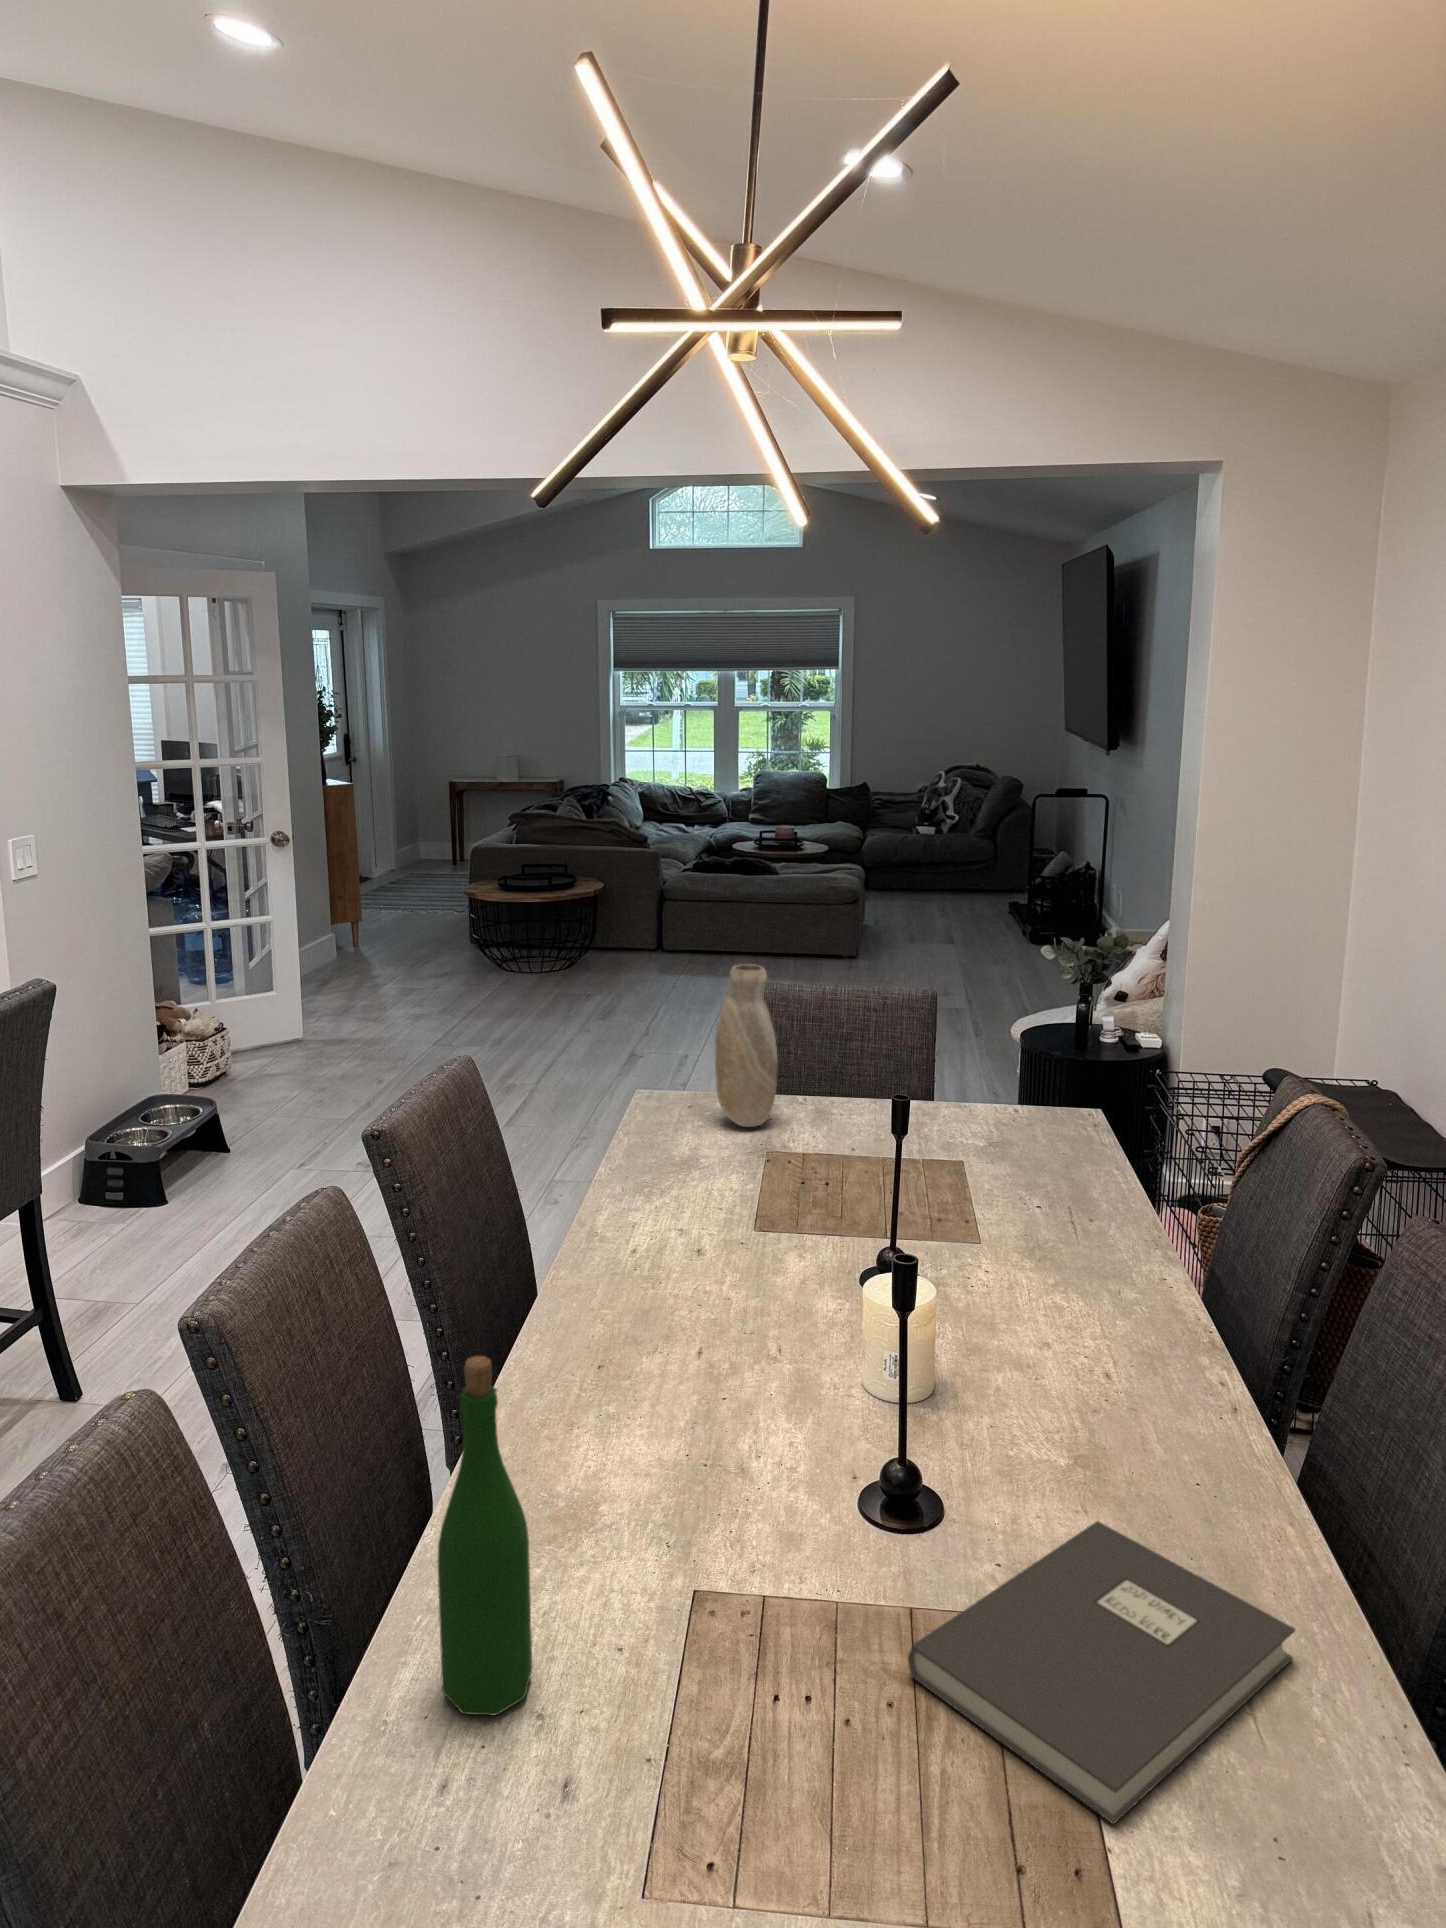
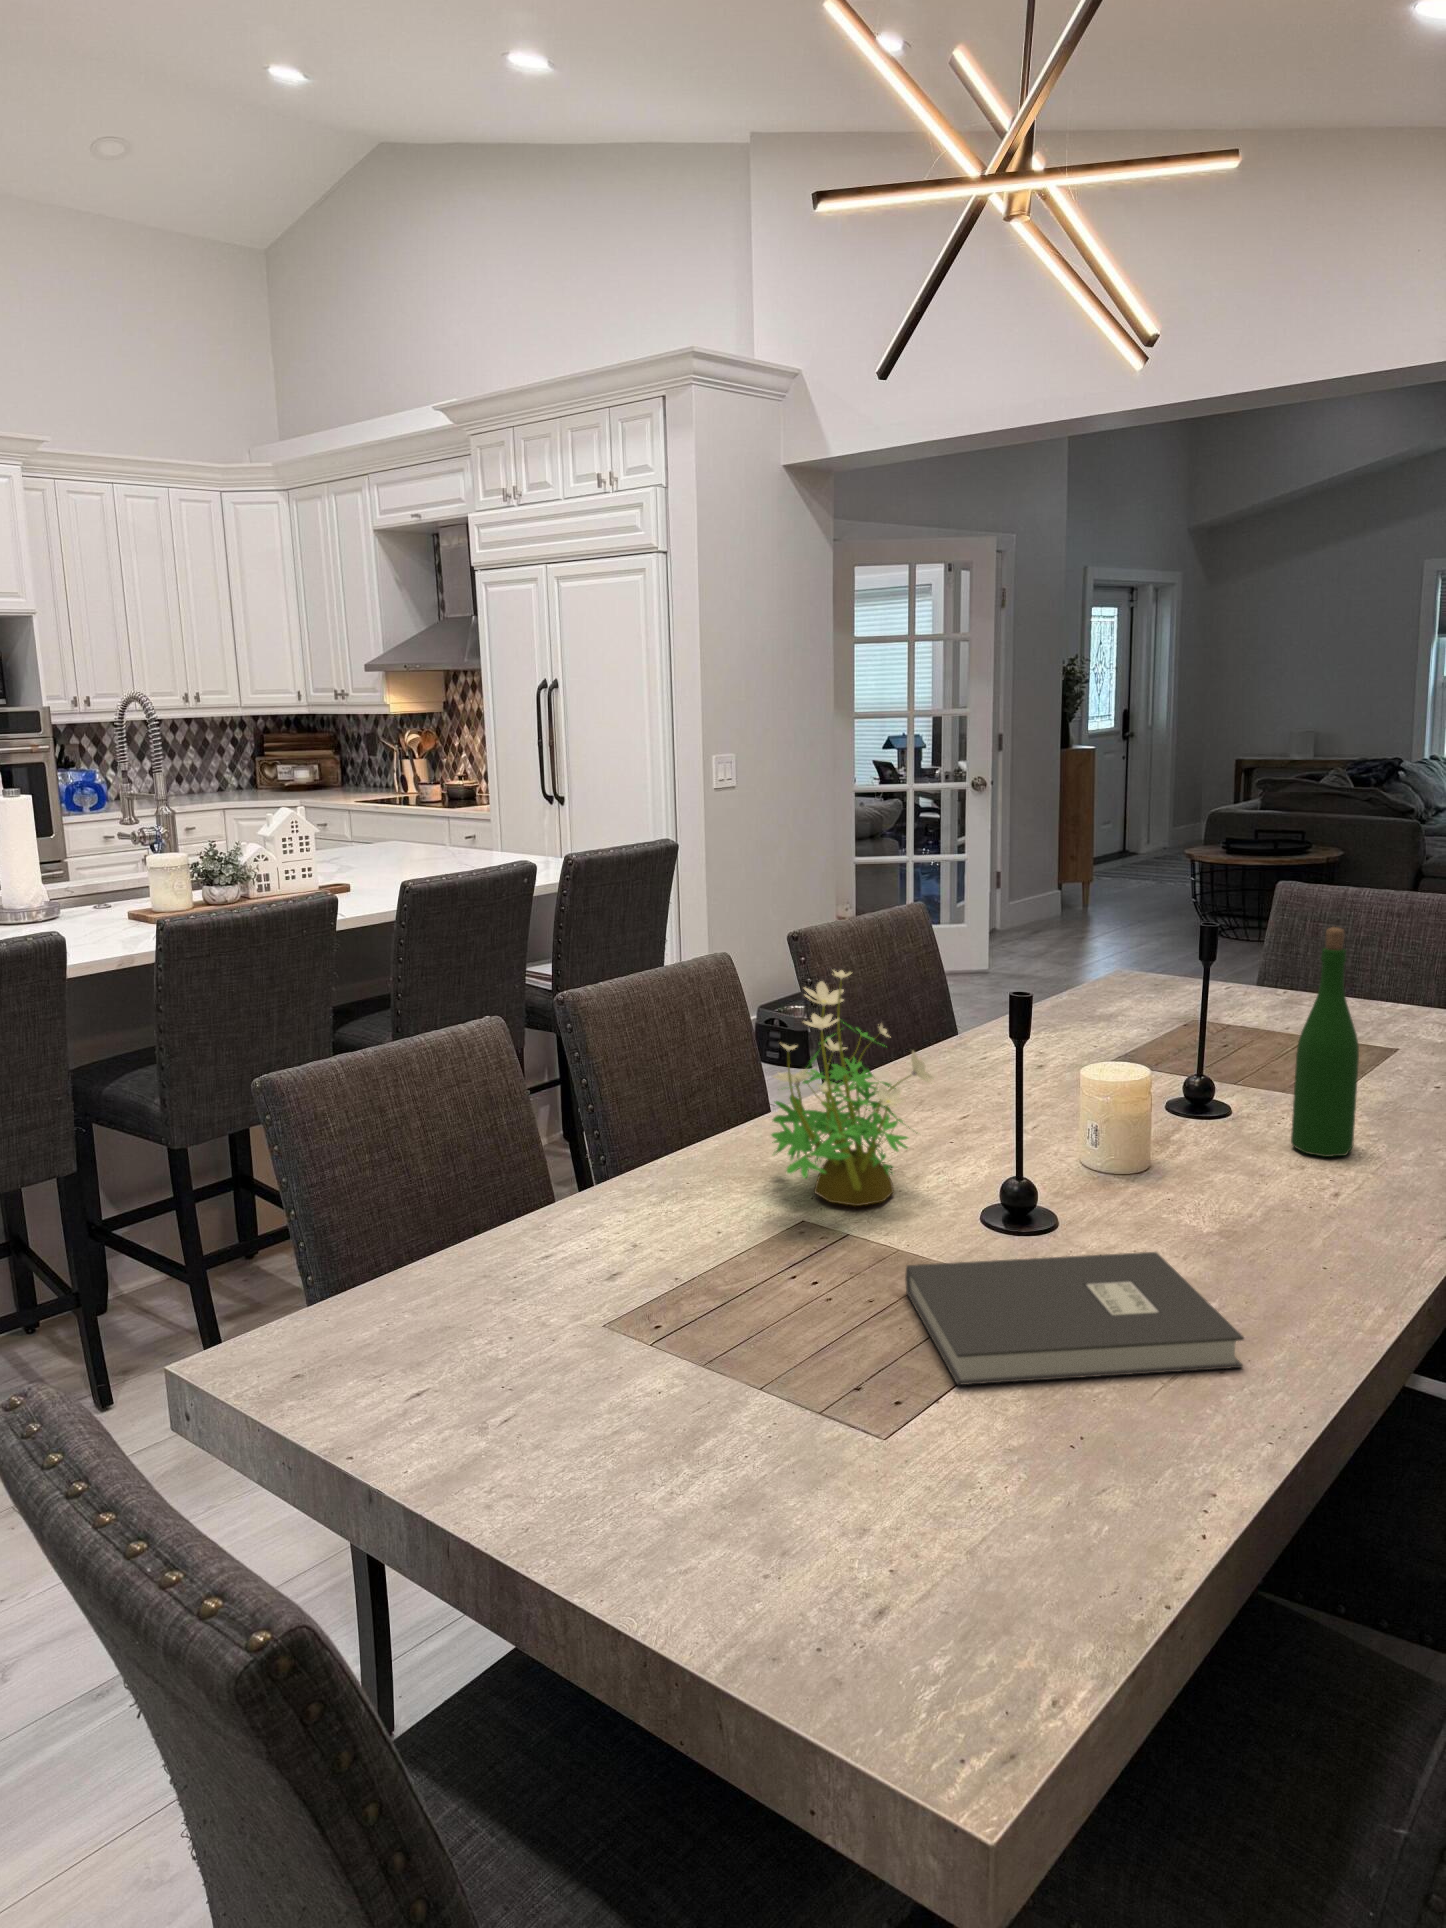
vase: present [715,964,778,1127] -> none [1168,847,1235,1008]
potted plant: none [576,1253,793,1552] -> present [772,970,933,1206]
wine bottle: present [437,1356,532,1716] -> present [1291,927,1359,1157]

